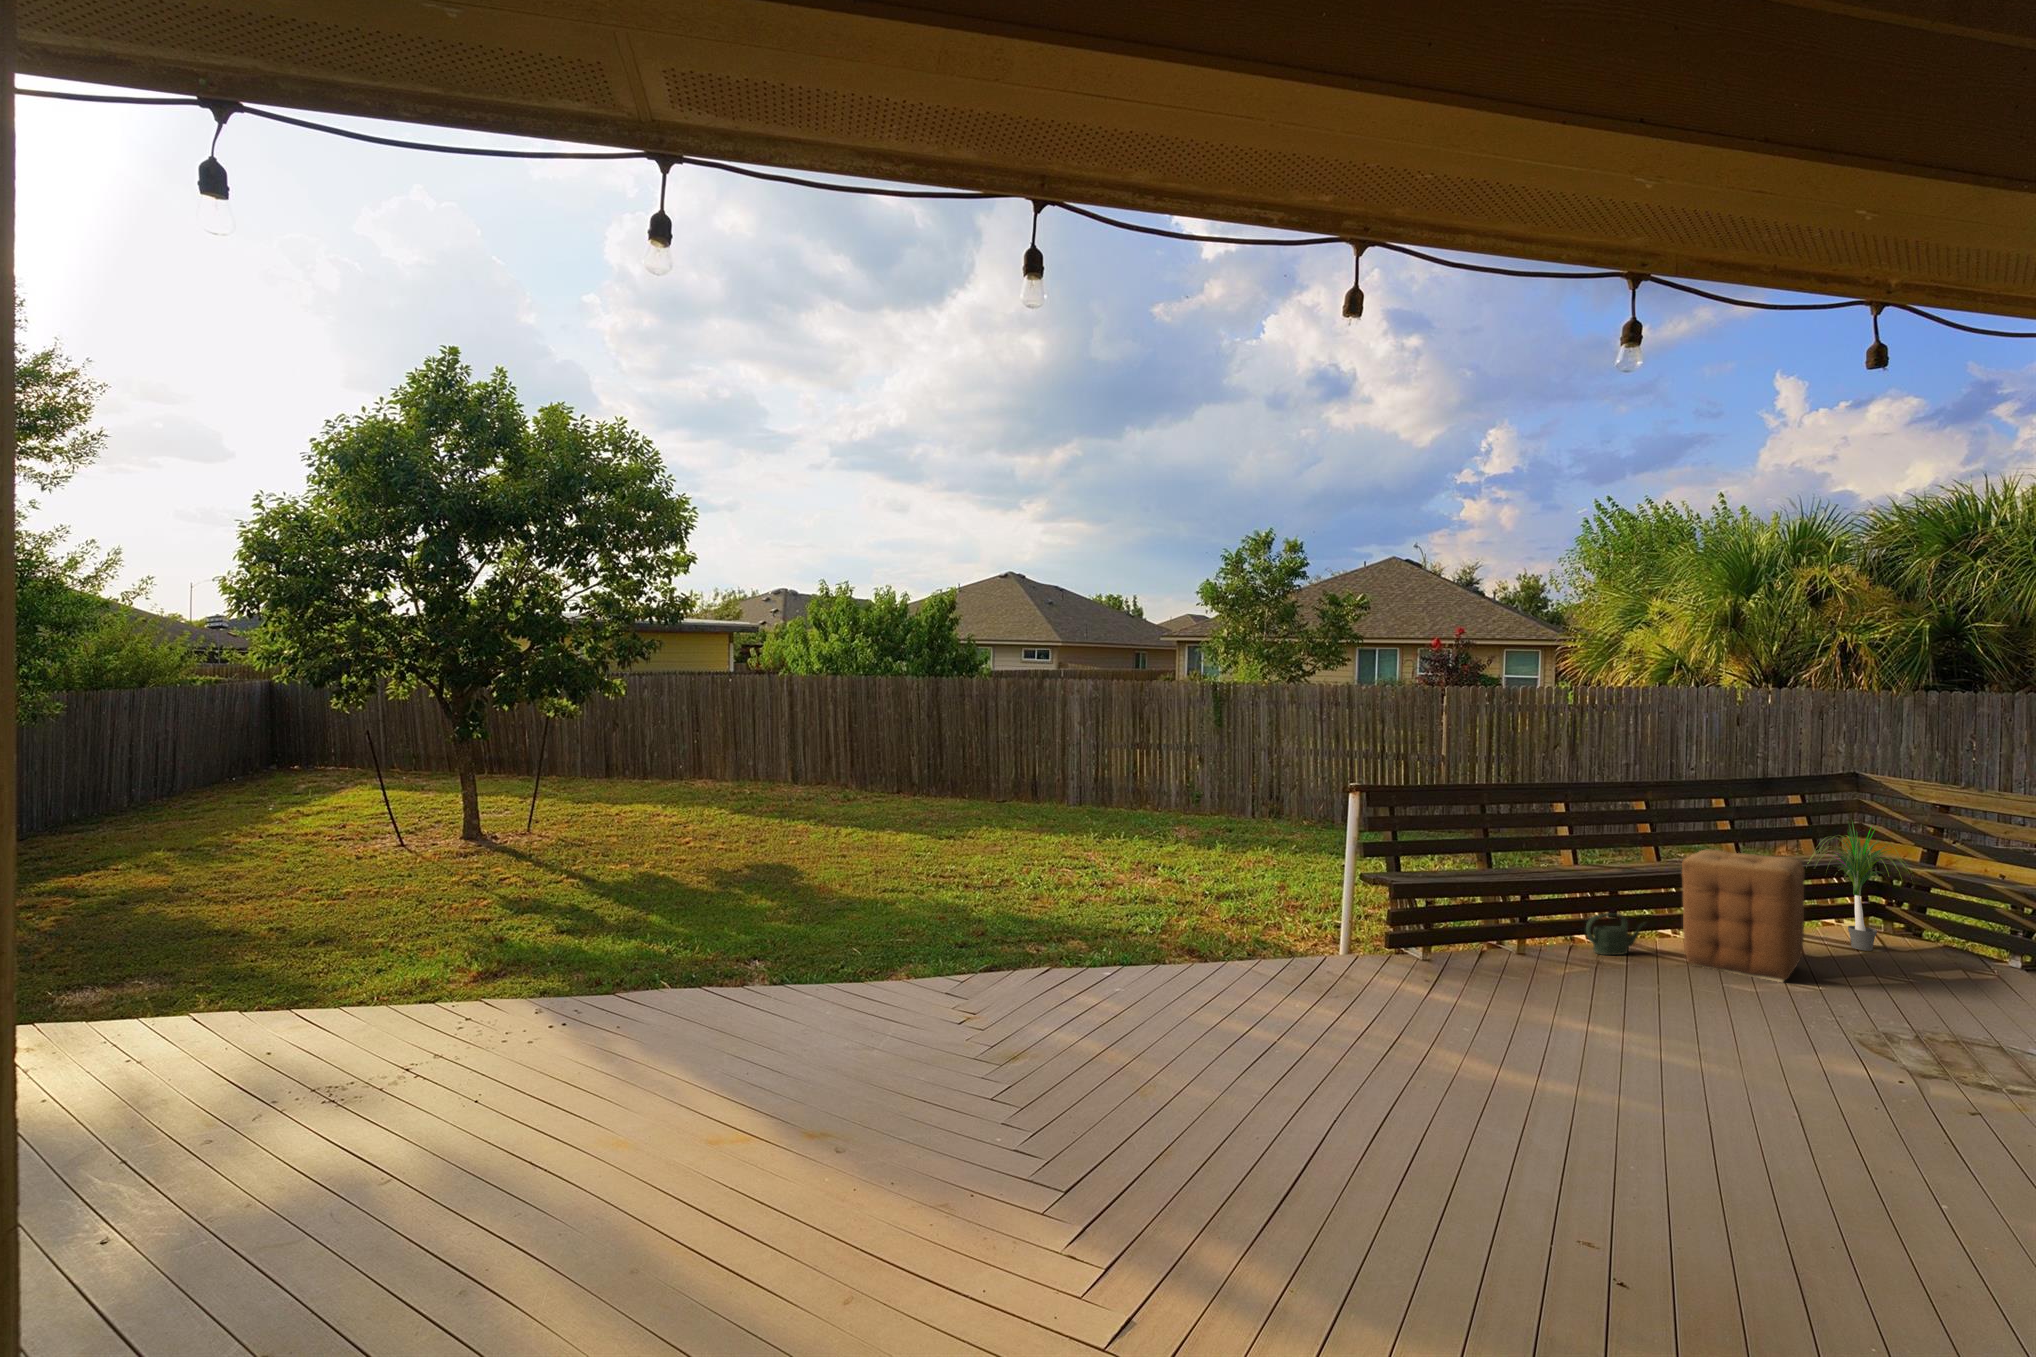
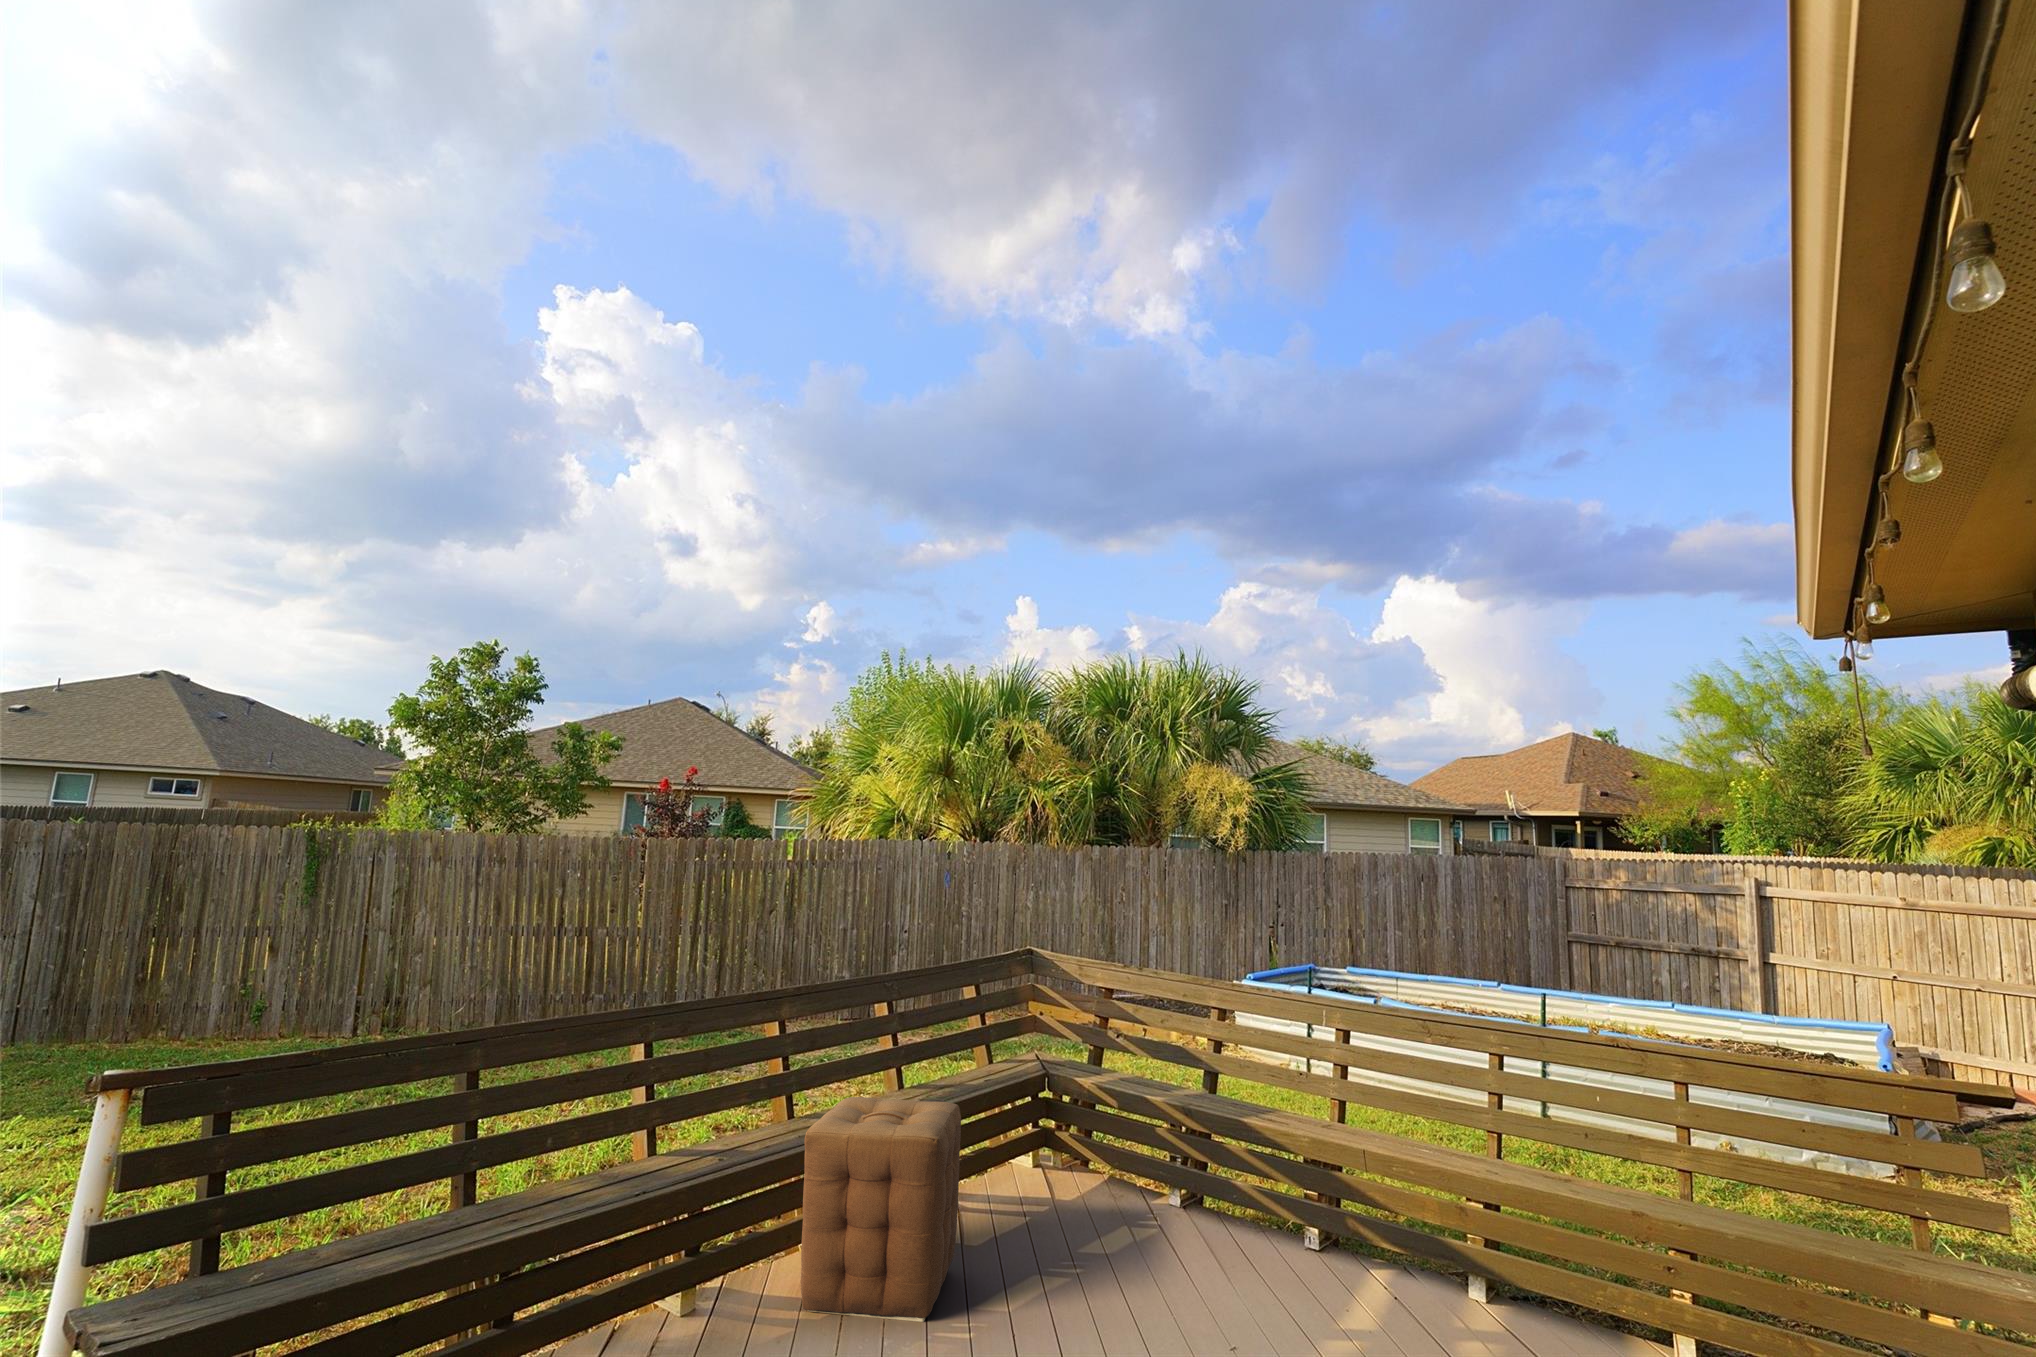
potted plant: present [1808,823,1905,951] -> none [971,1019,1080,1202]
watering can: present [1586,913,1646,955] -> none [654,1235,757,1322]

